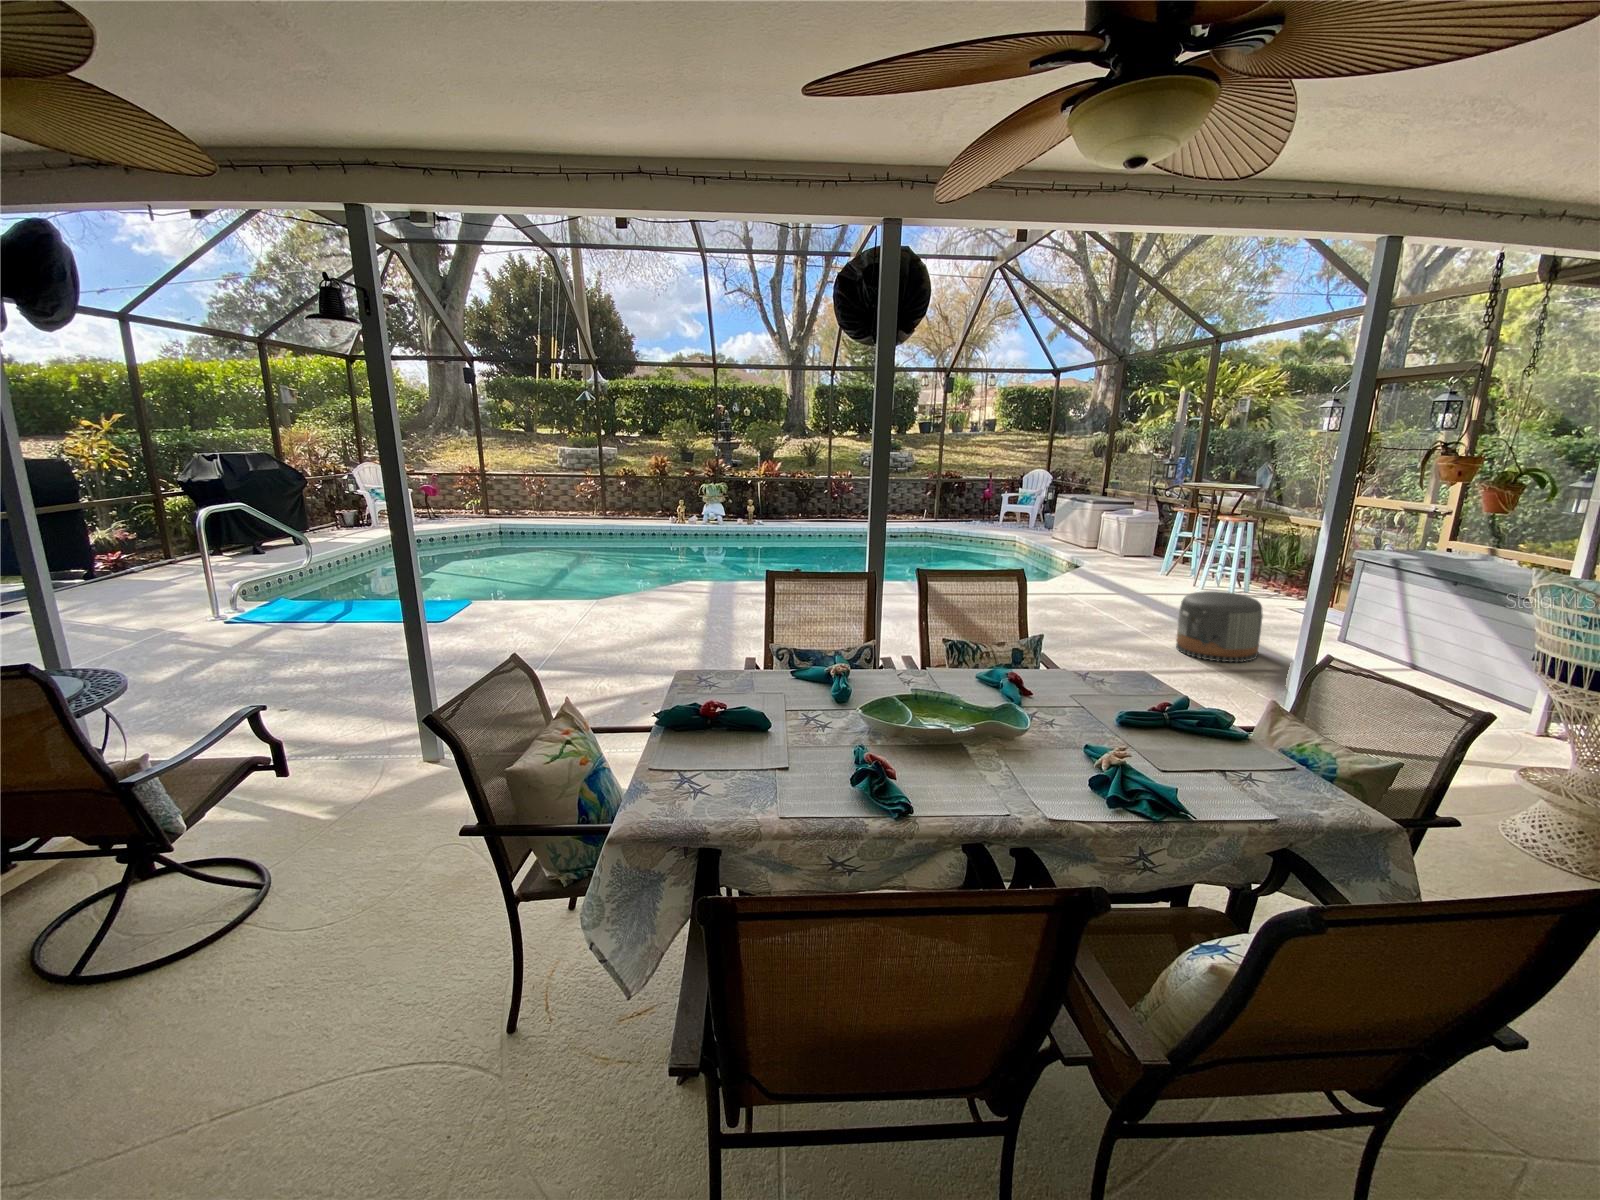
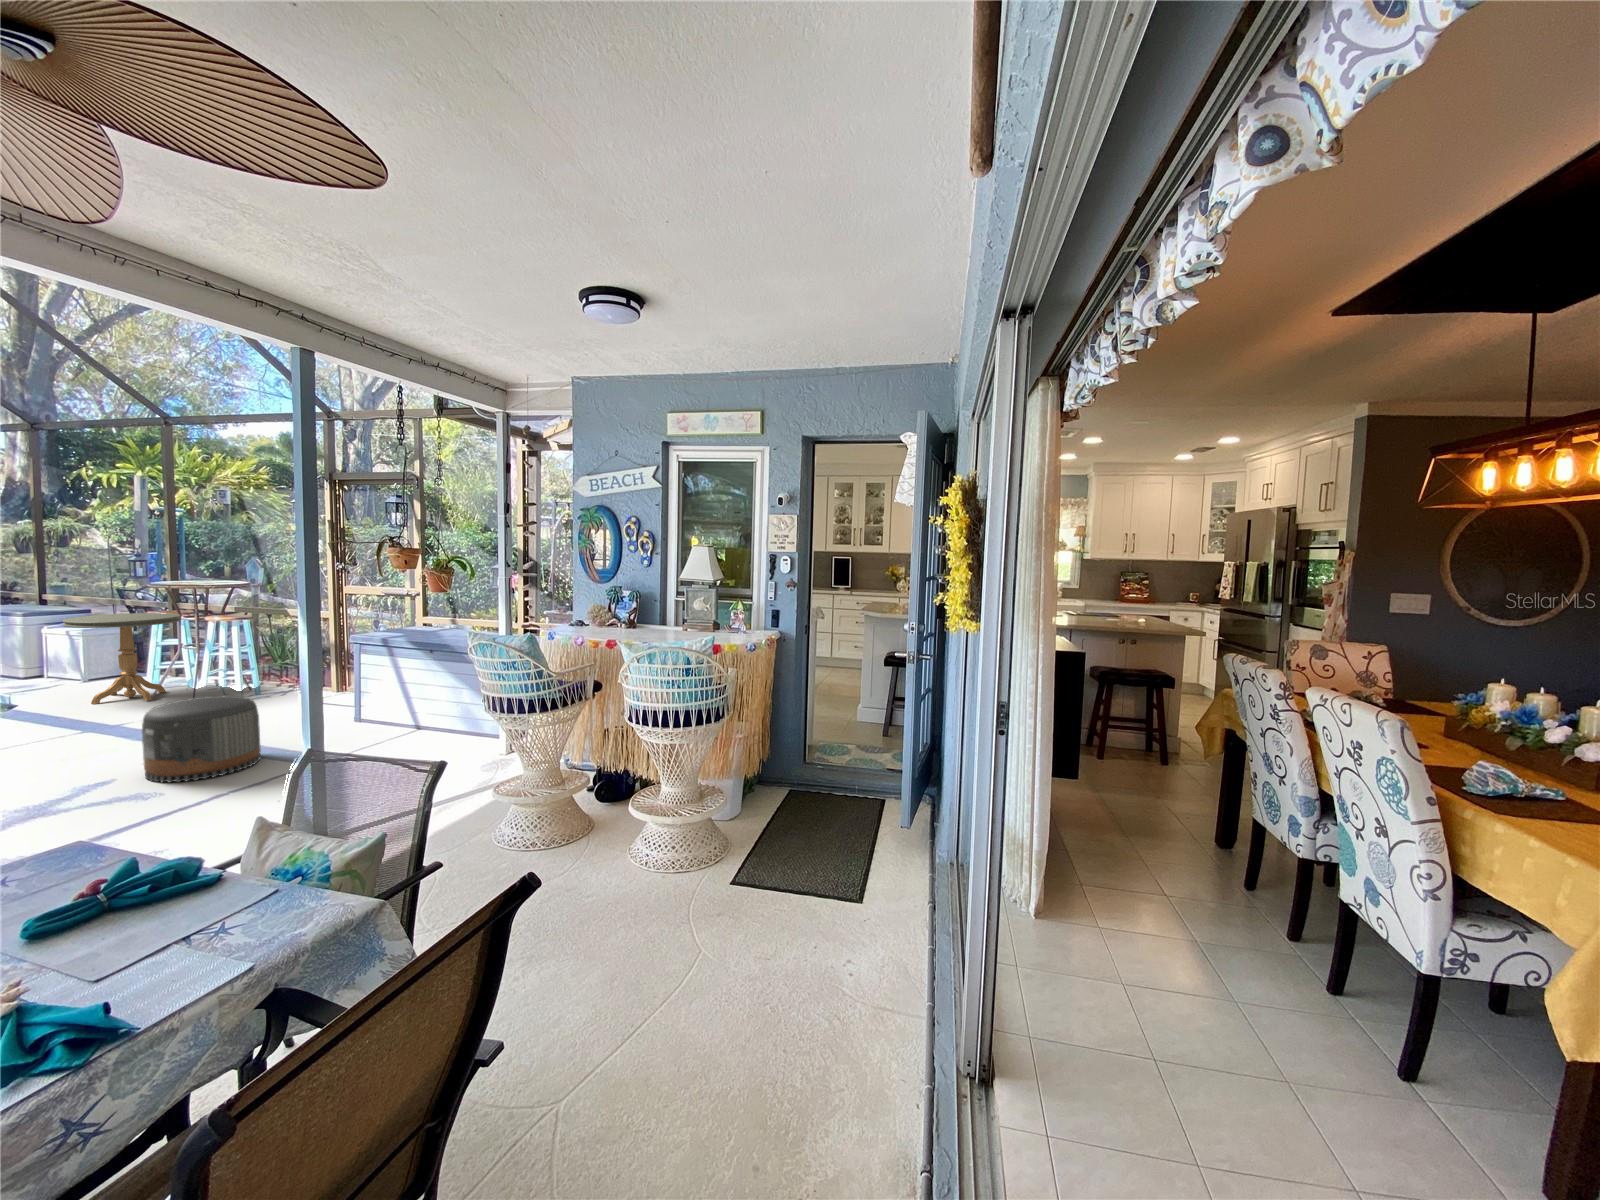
side table: none [1124,509,1197,584] -> present [62,613,181,704]

